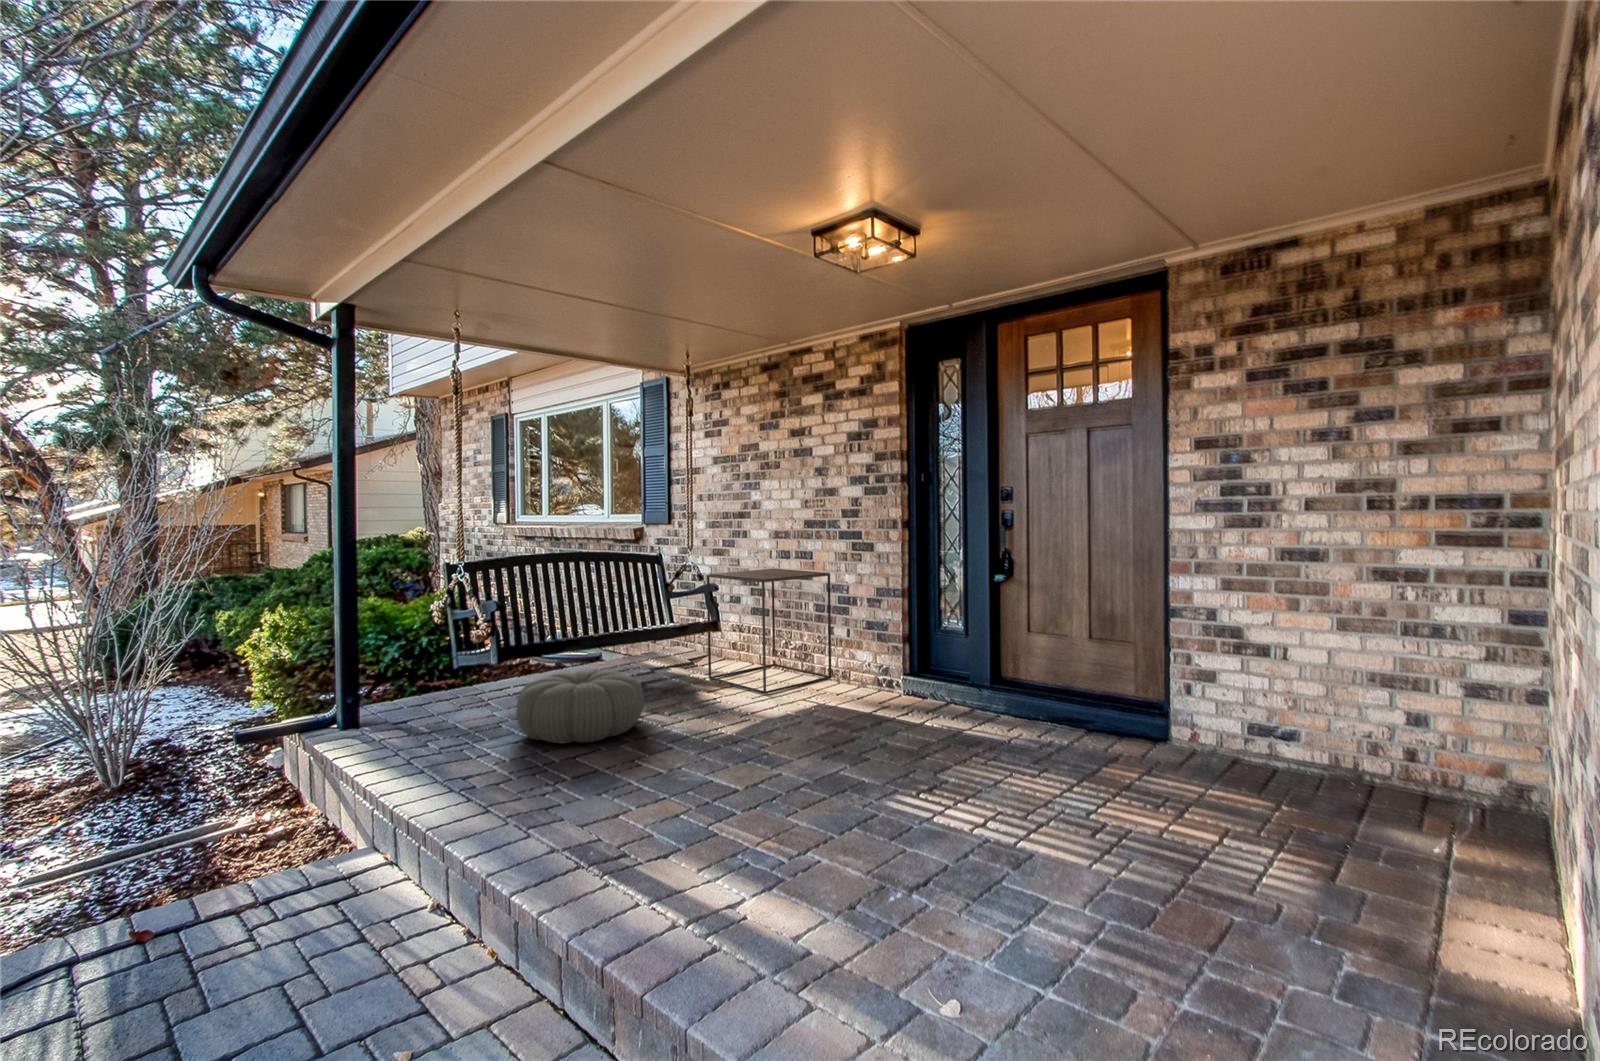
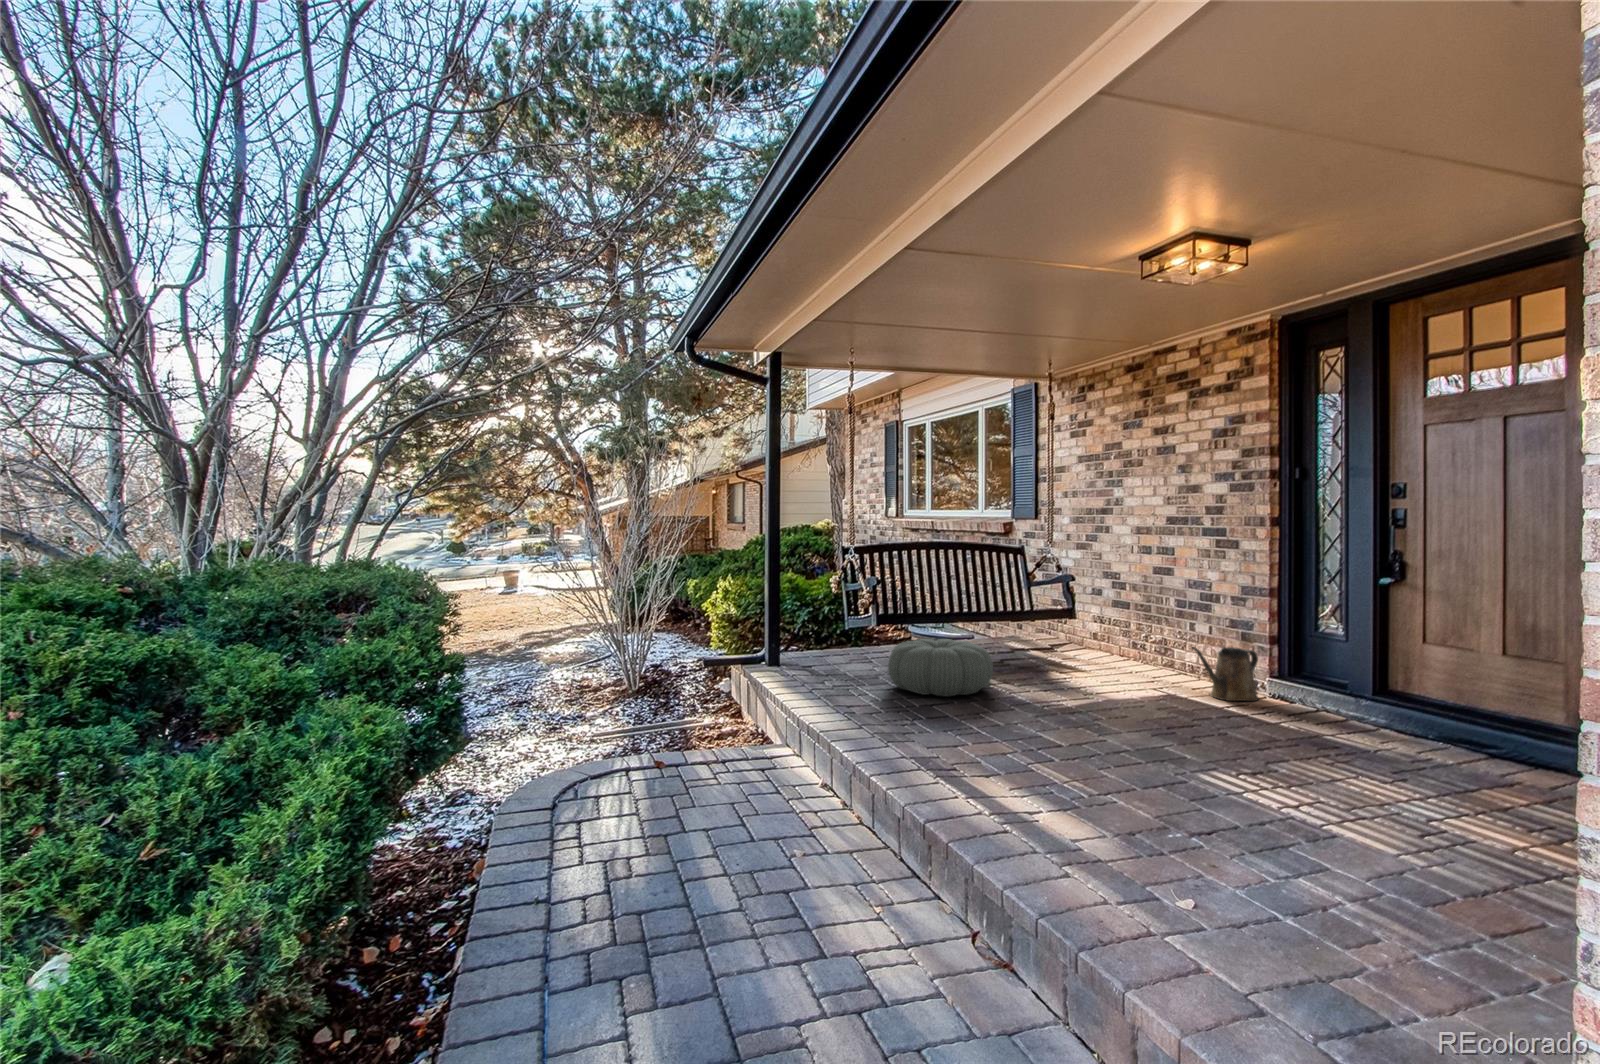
side table: present [707,568,831,694] -> none [1062,564,1191,681]
watering can: none [844,649,899,703] -> present [1192,647,1259,701]

